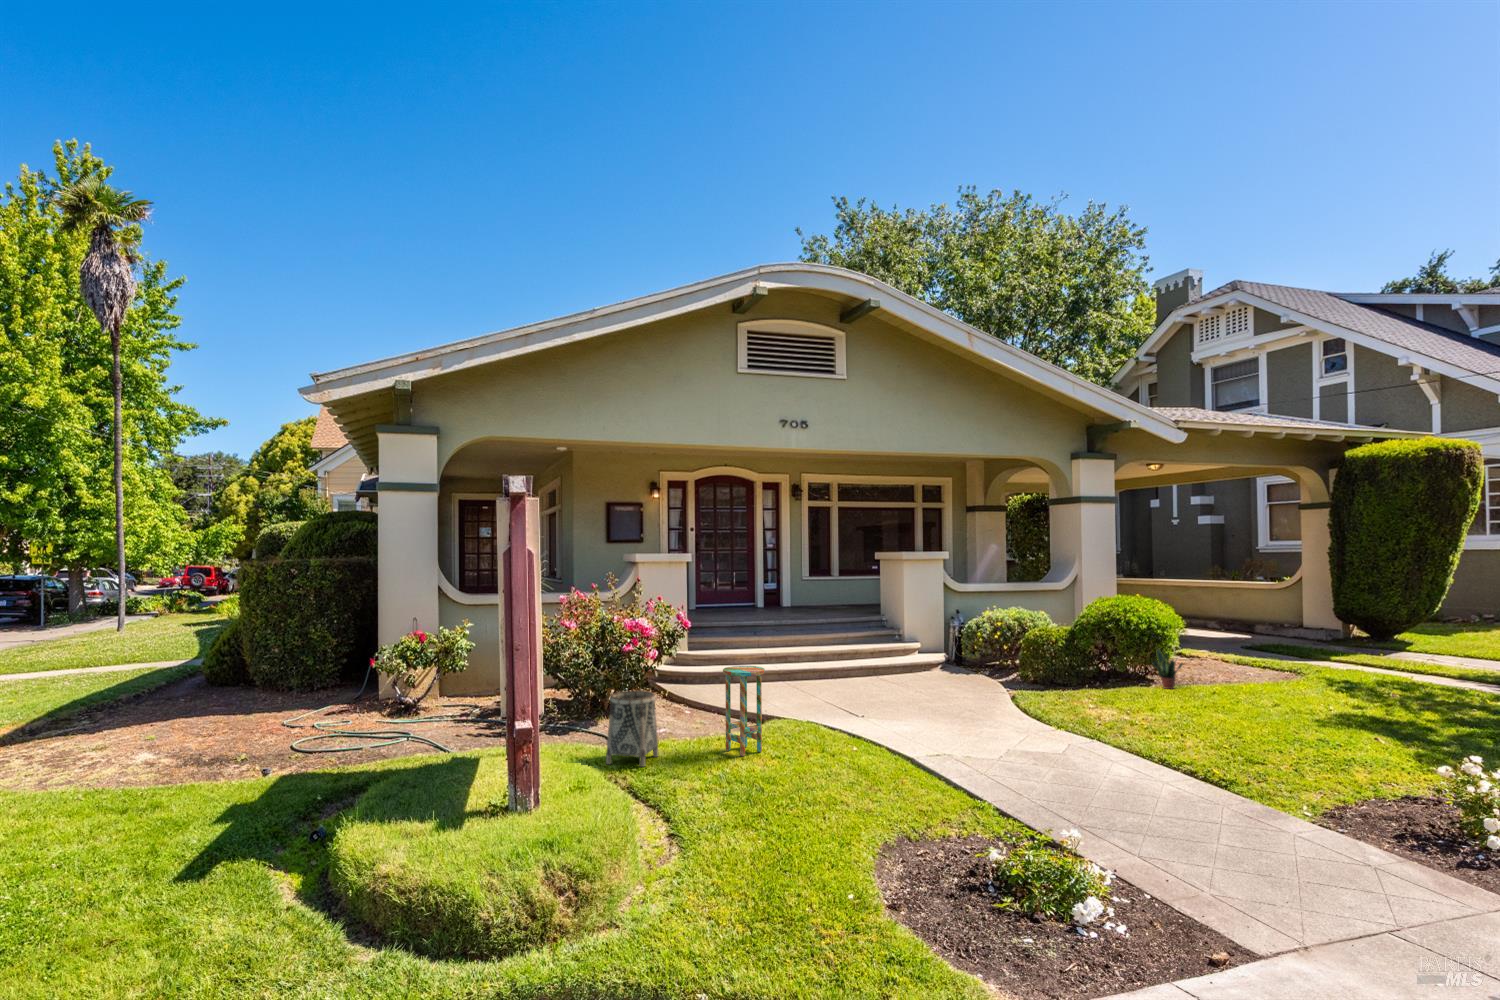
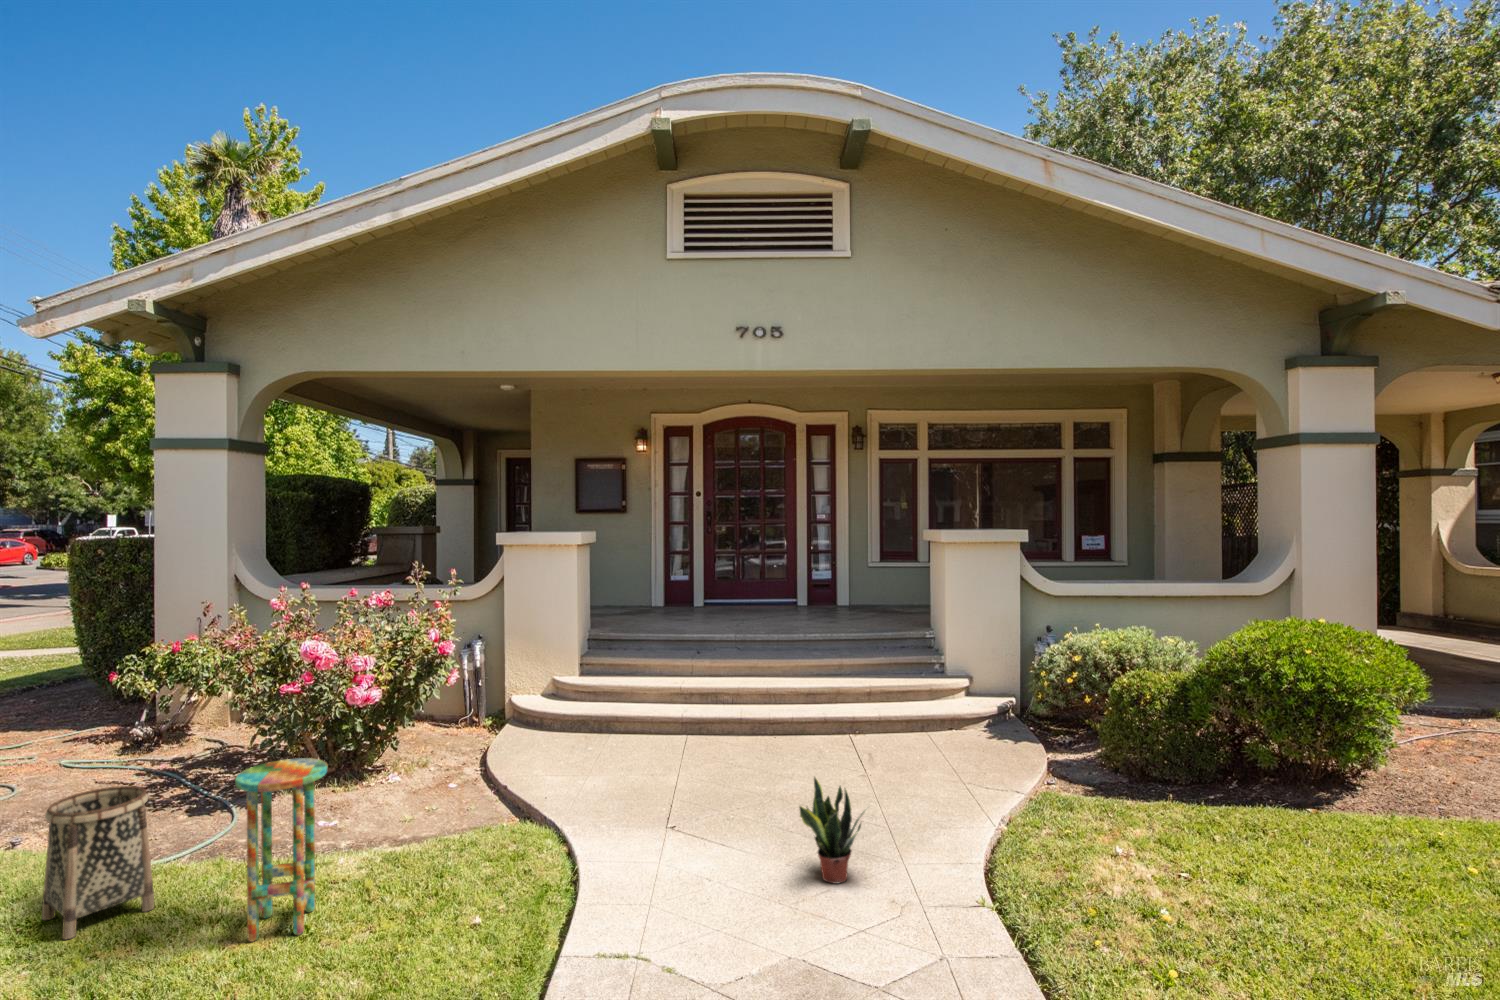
potted plant: present [1153,650,1183,689] -> present [800,777,865,883]

